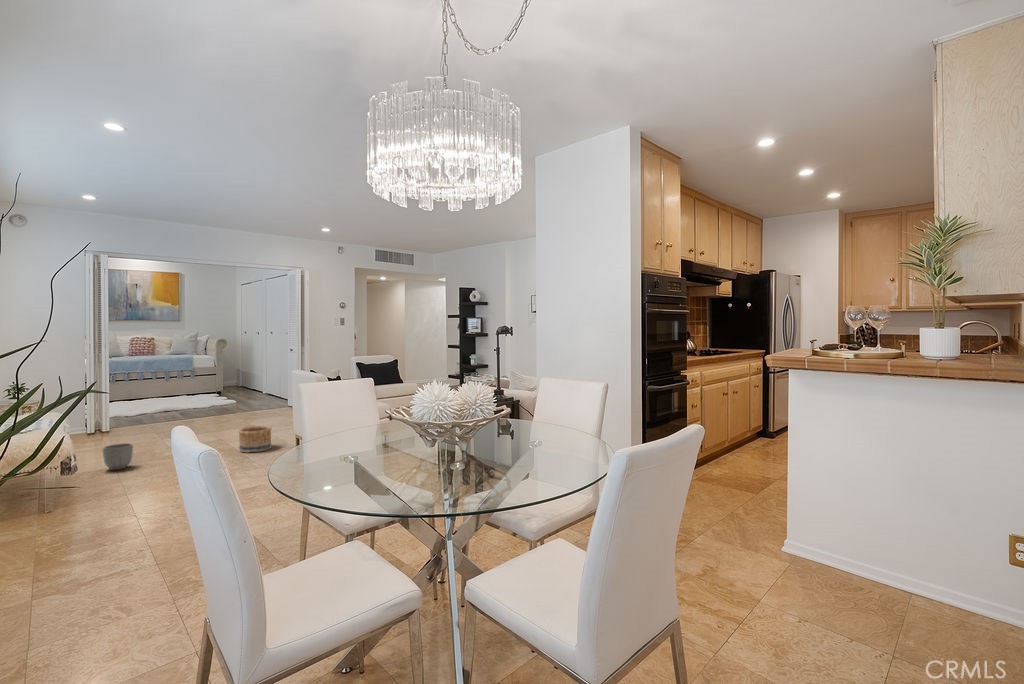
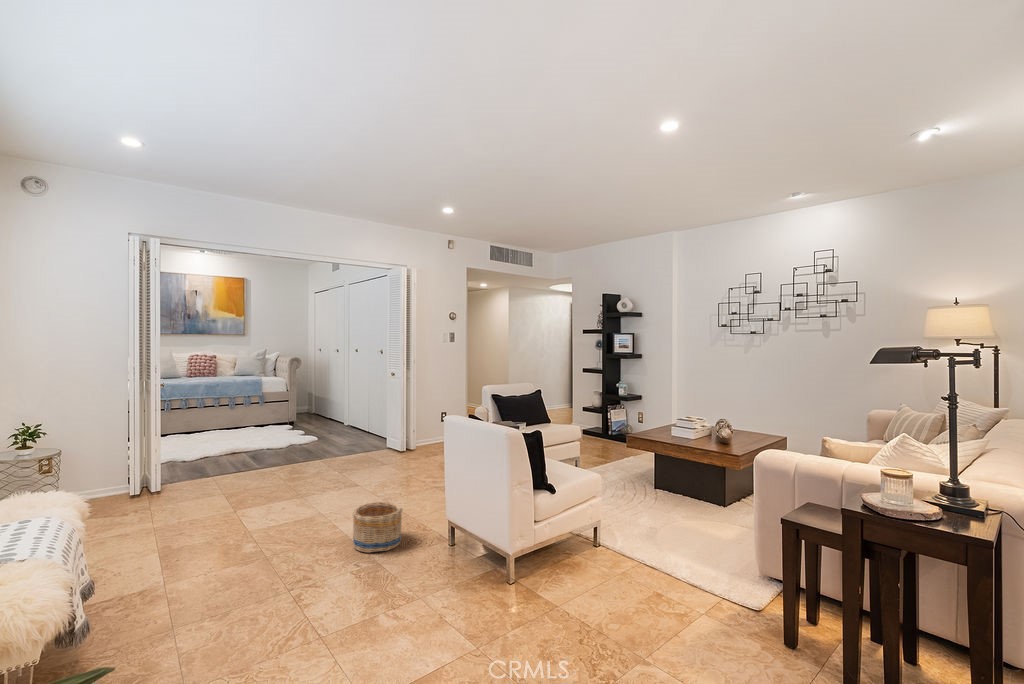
planter: present [103,443,133,470] -> none [136,541,187,594]

